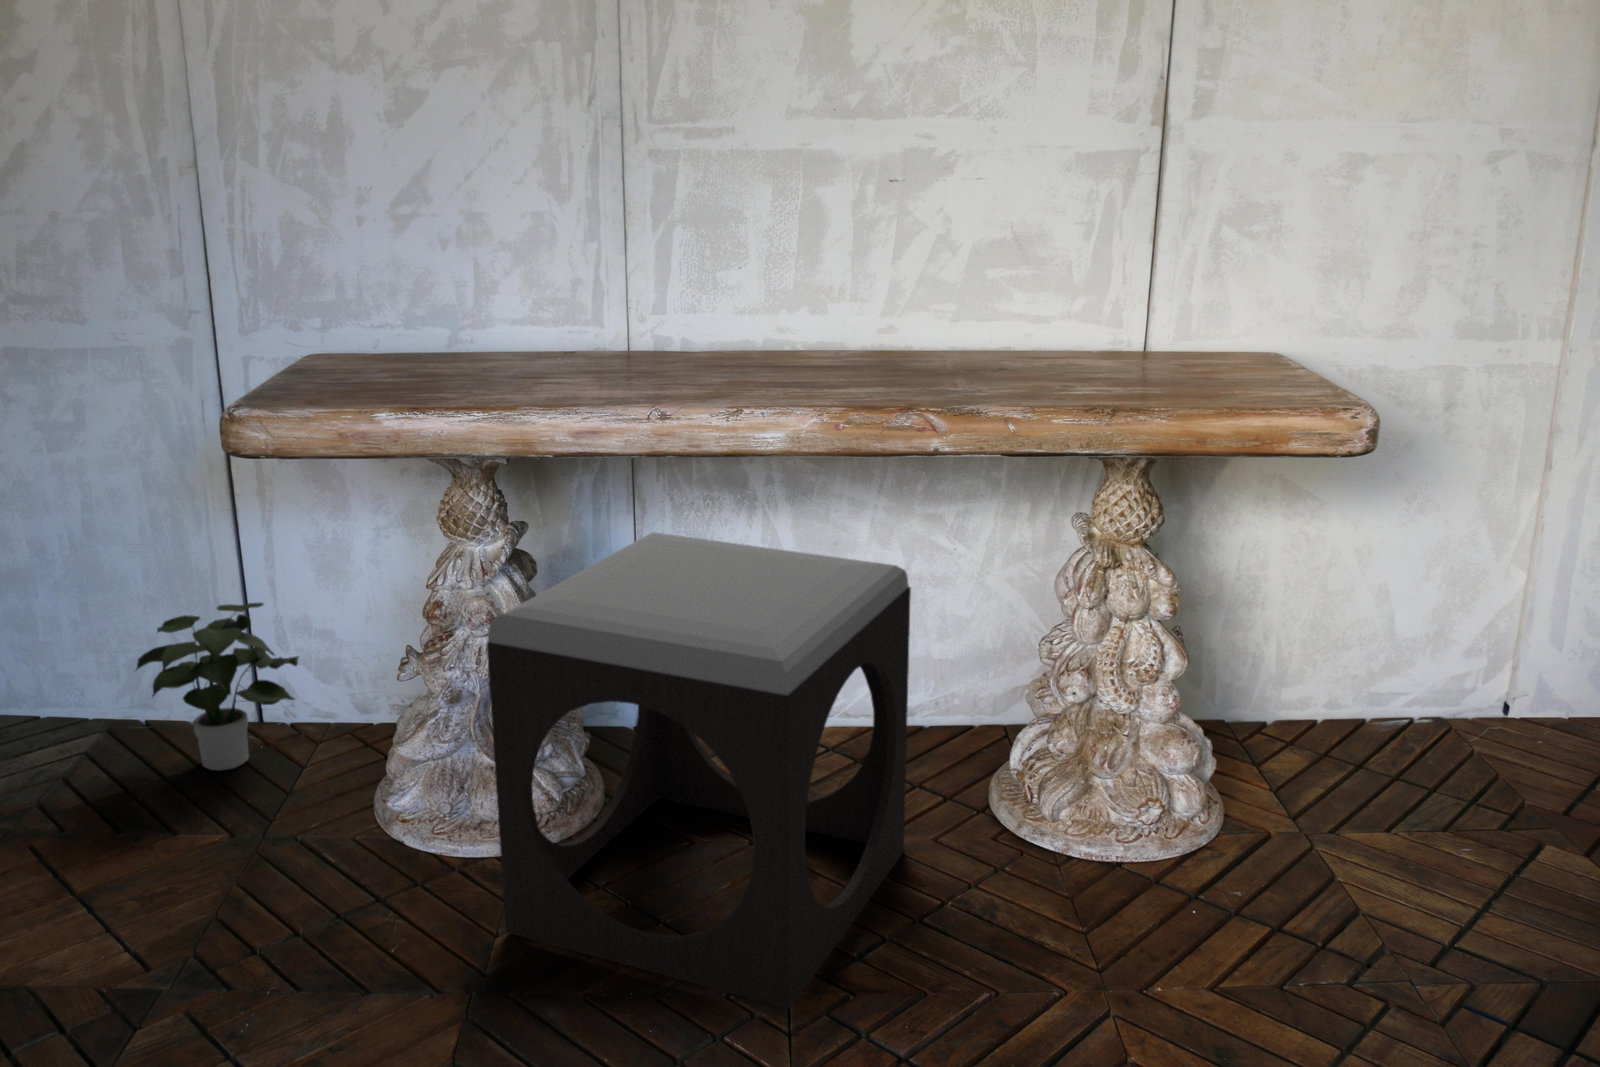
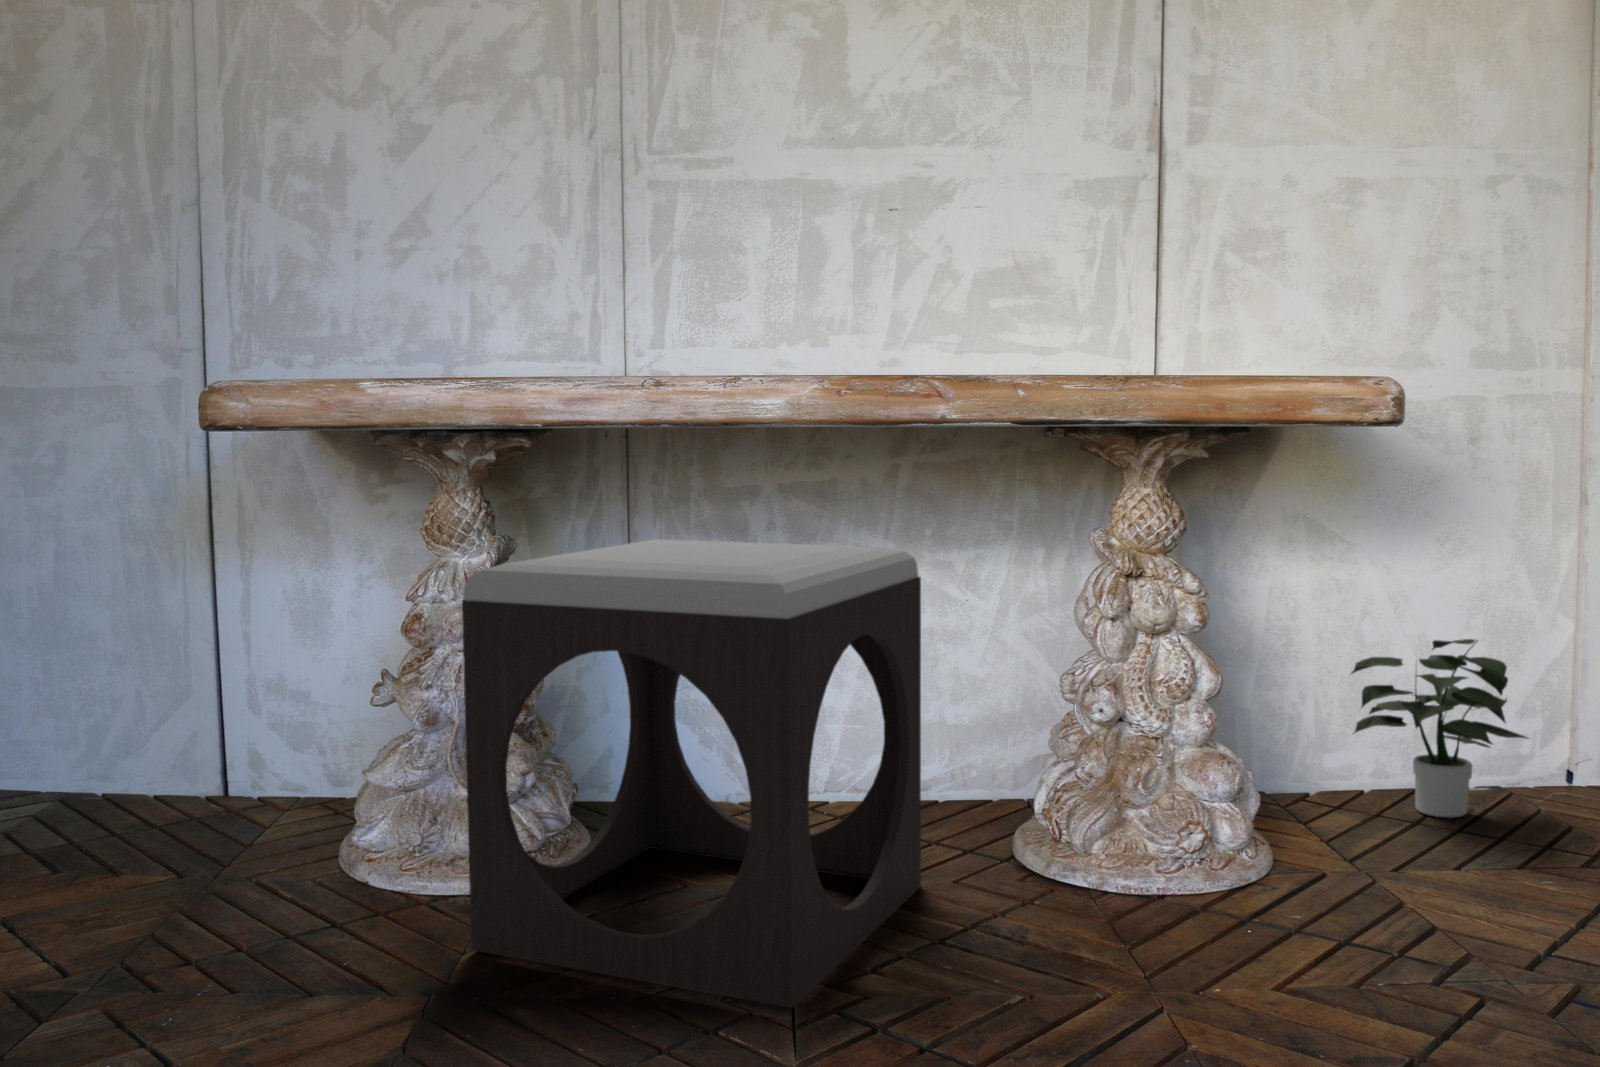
potted plant: present [136,602,299,771] -> present [1351,639,1527,818]

